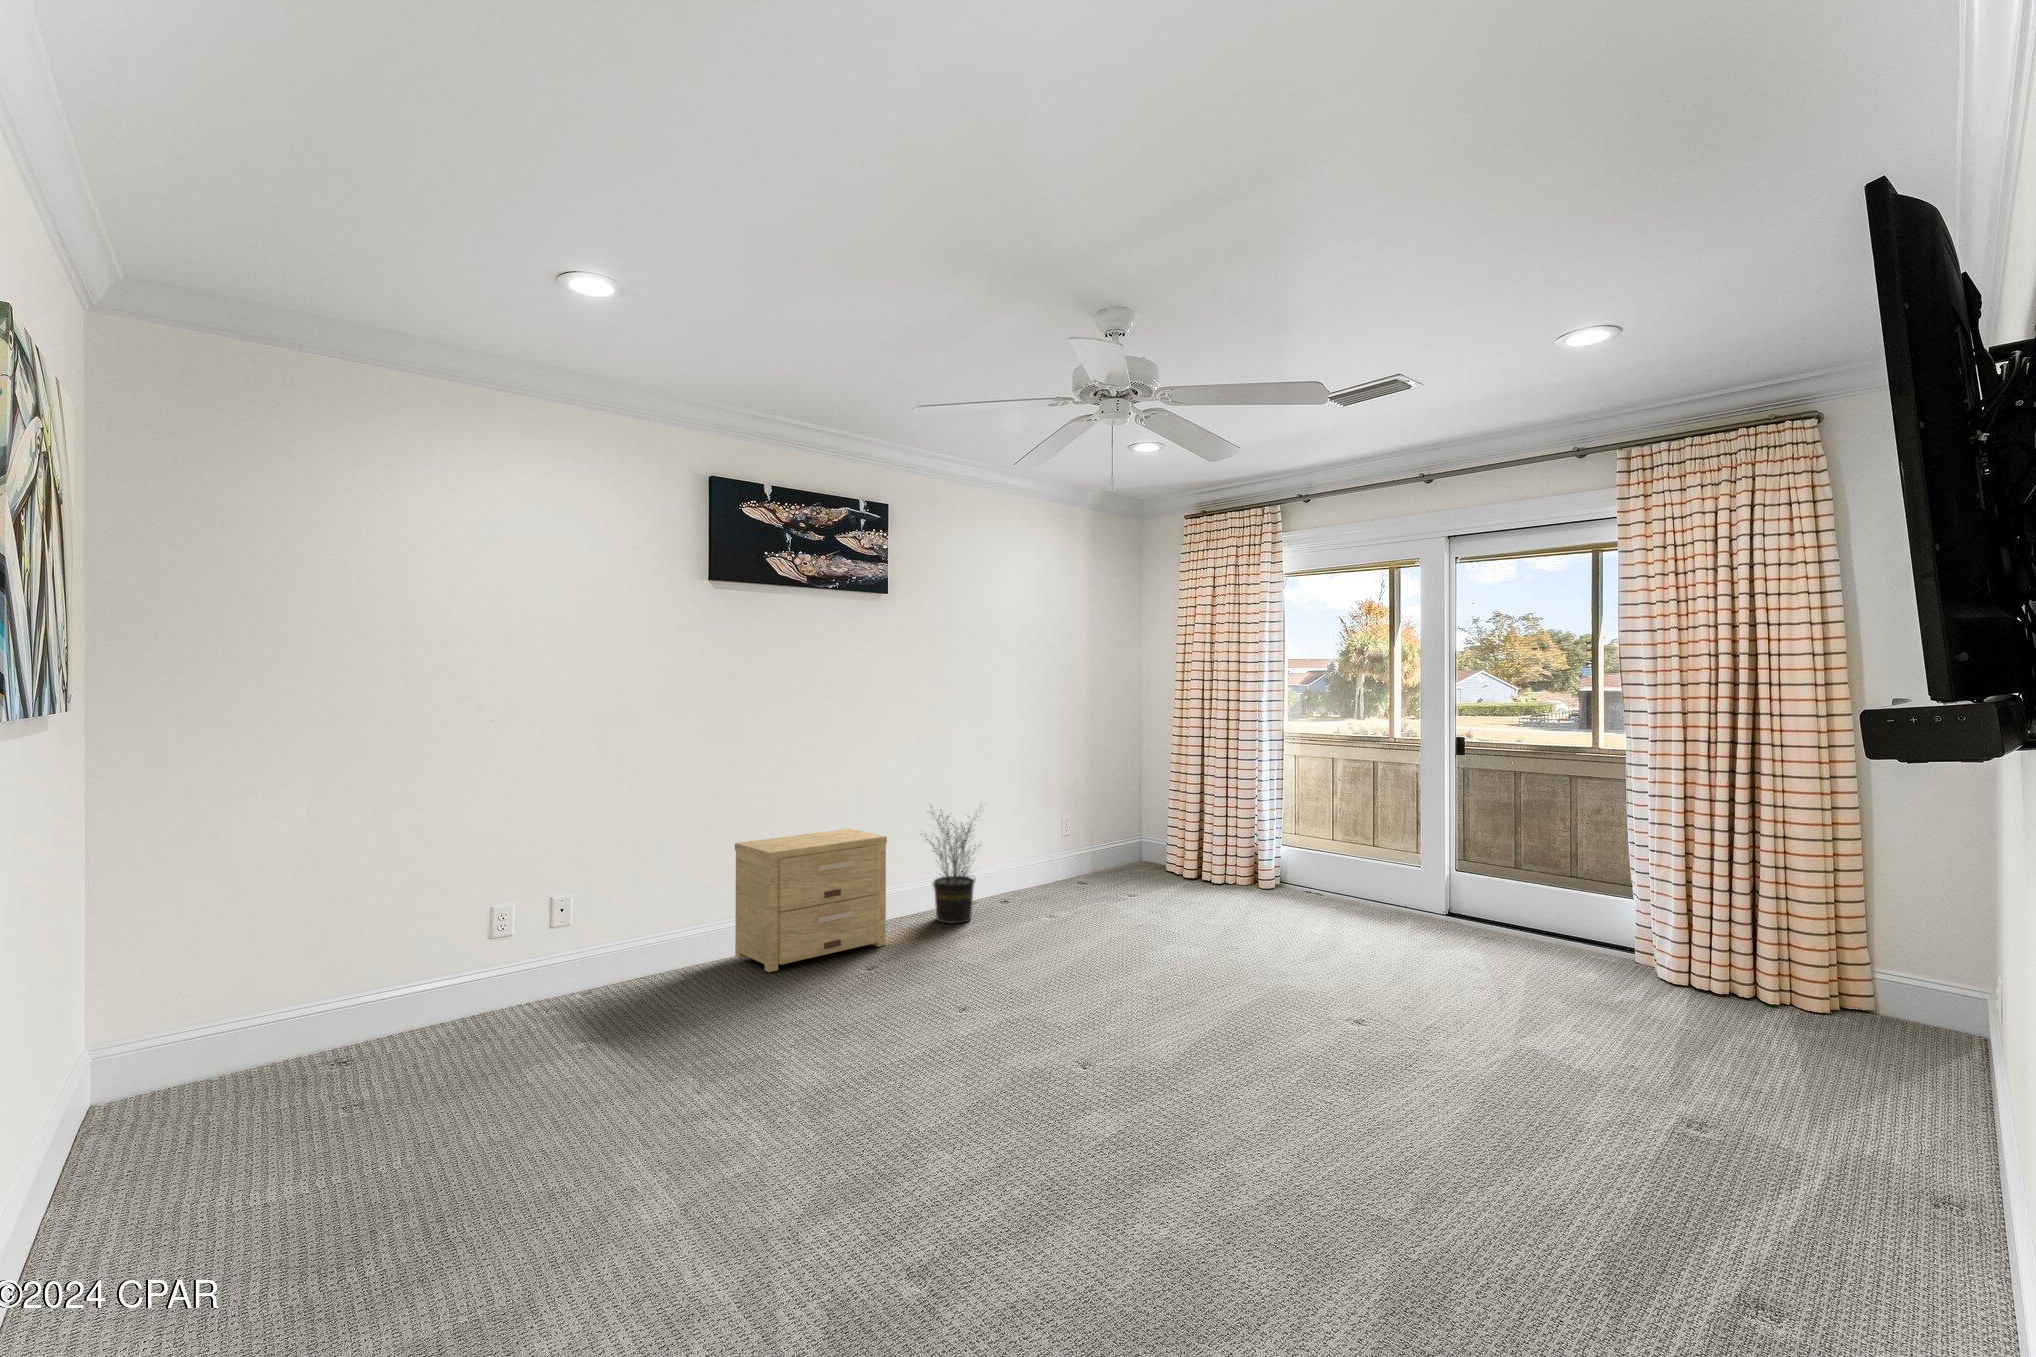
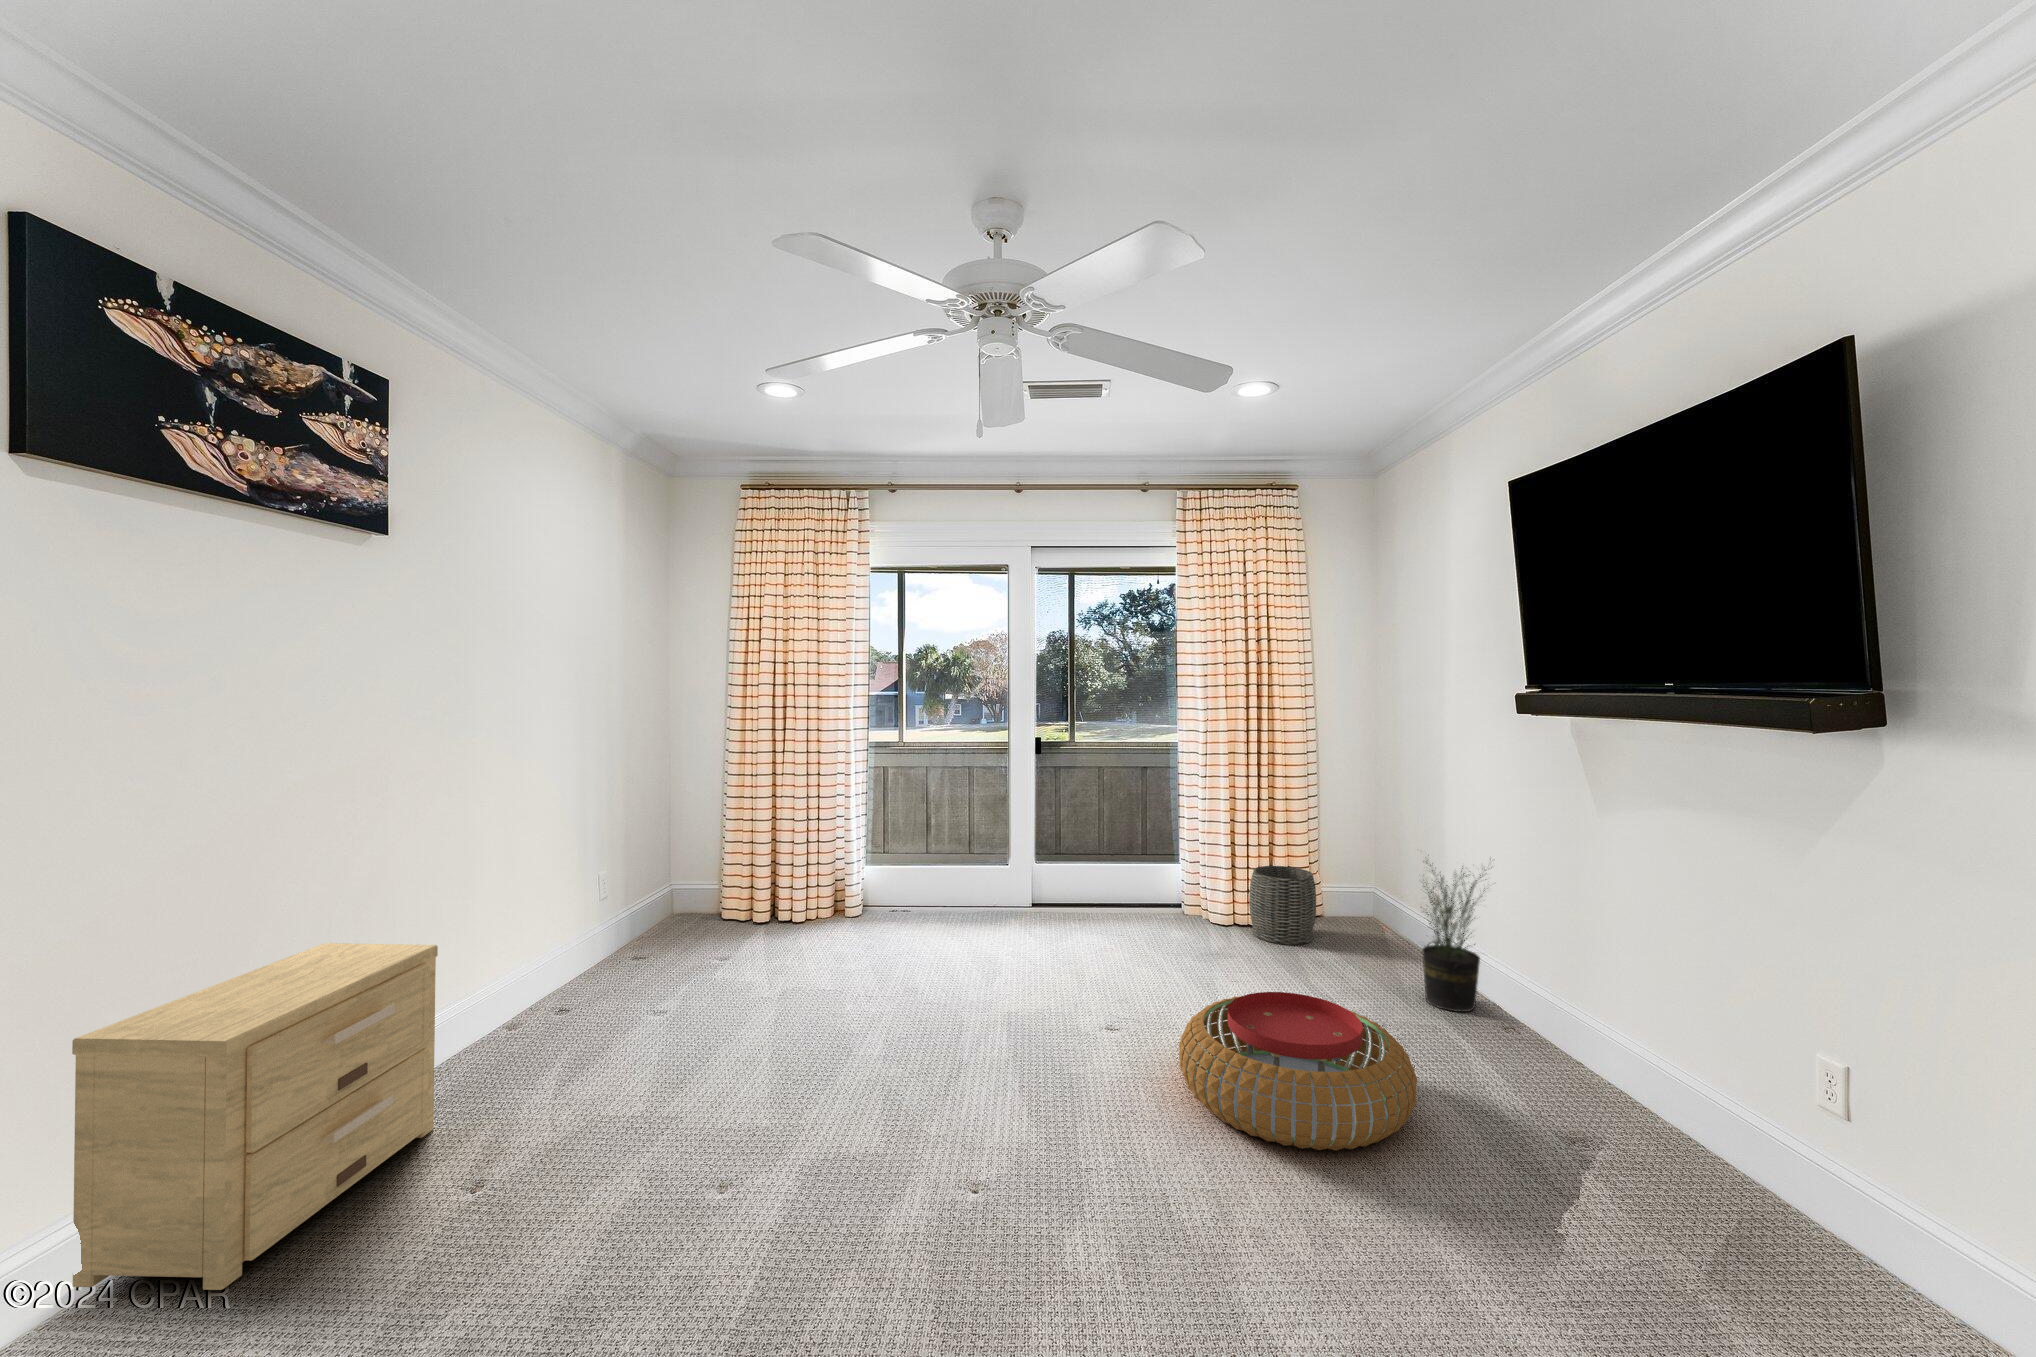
potted plant: present [925,807,980,924] -> present [1421,858,1492,1012]
woven basket: none [1689,920,1796,1027] -> present [1249,866,1316,945]
pouf: none [1326,1000,1586,1156] -> present [1179,992,1417,1151]

